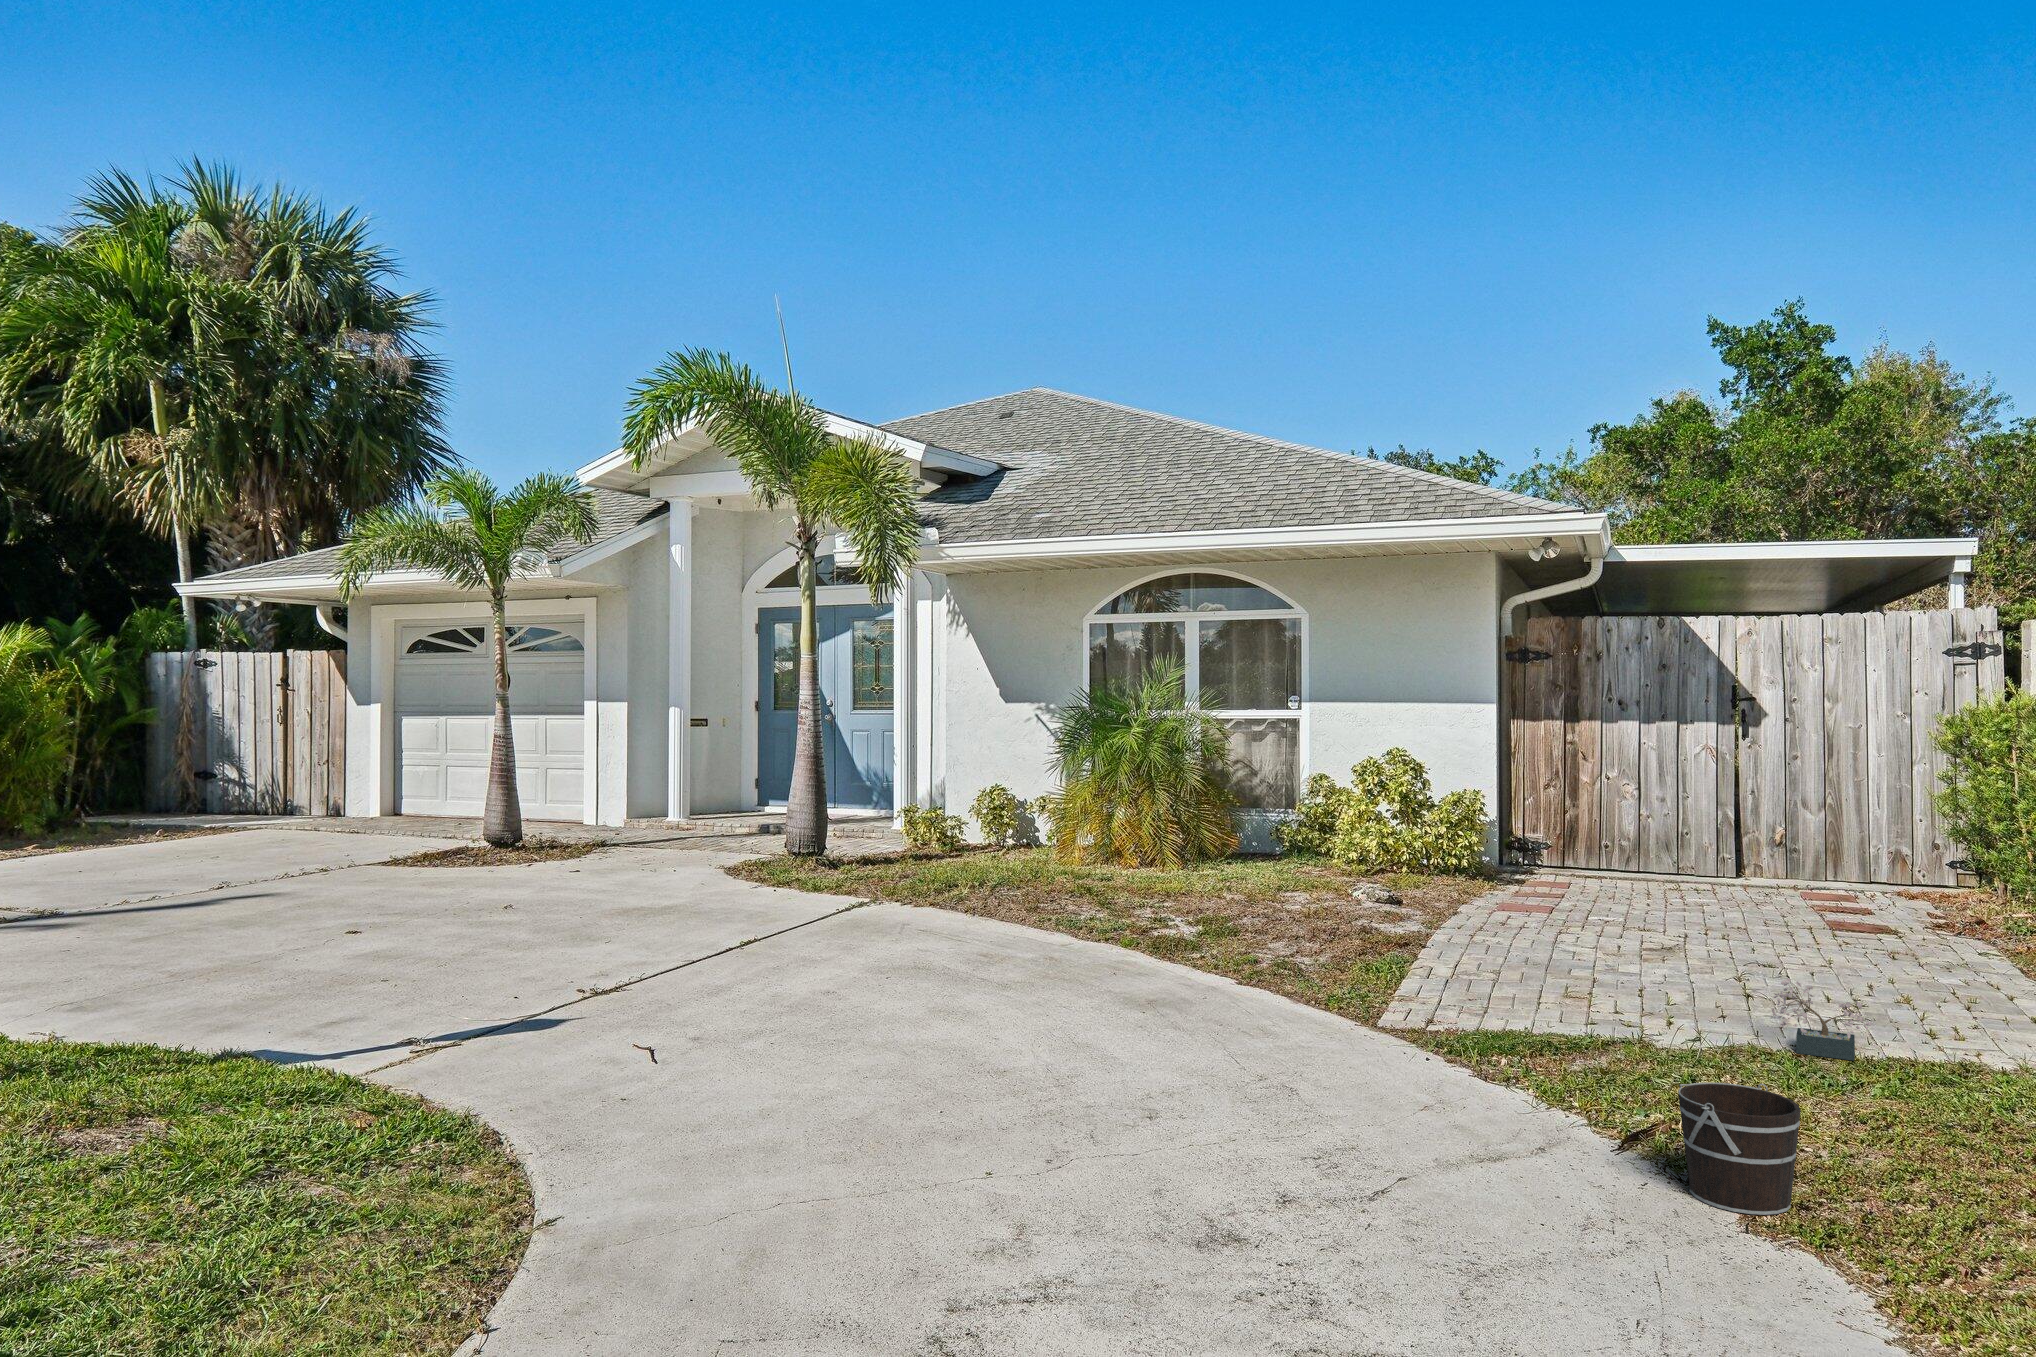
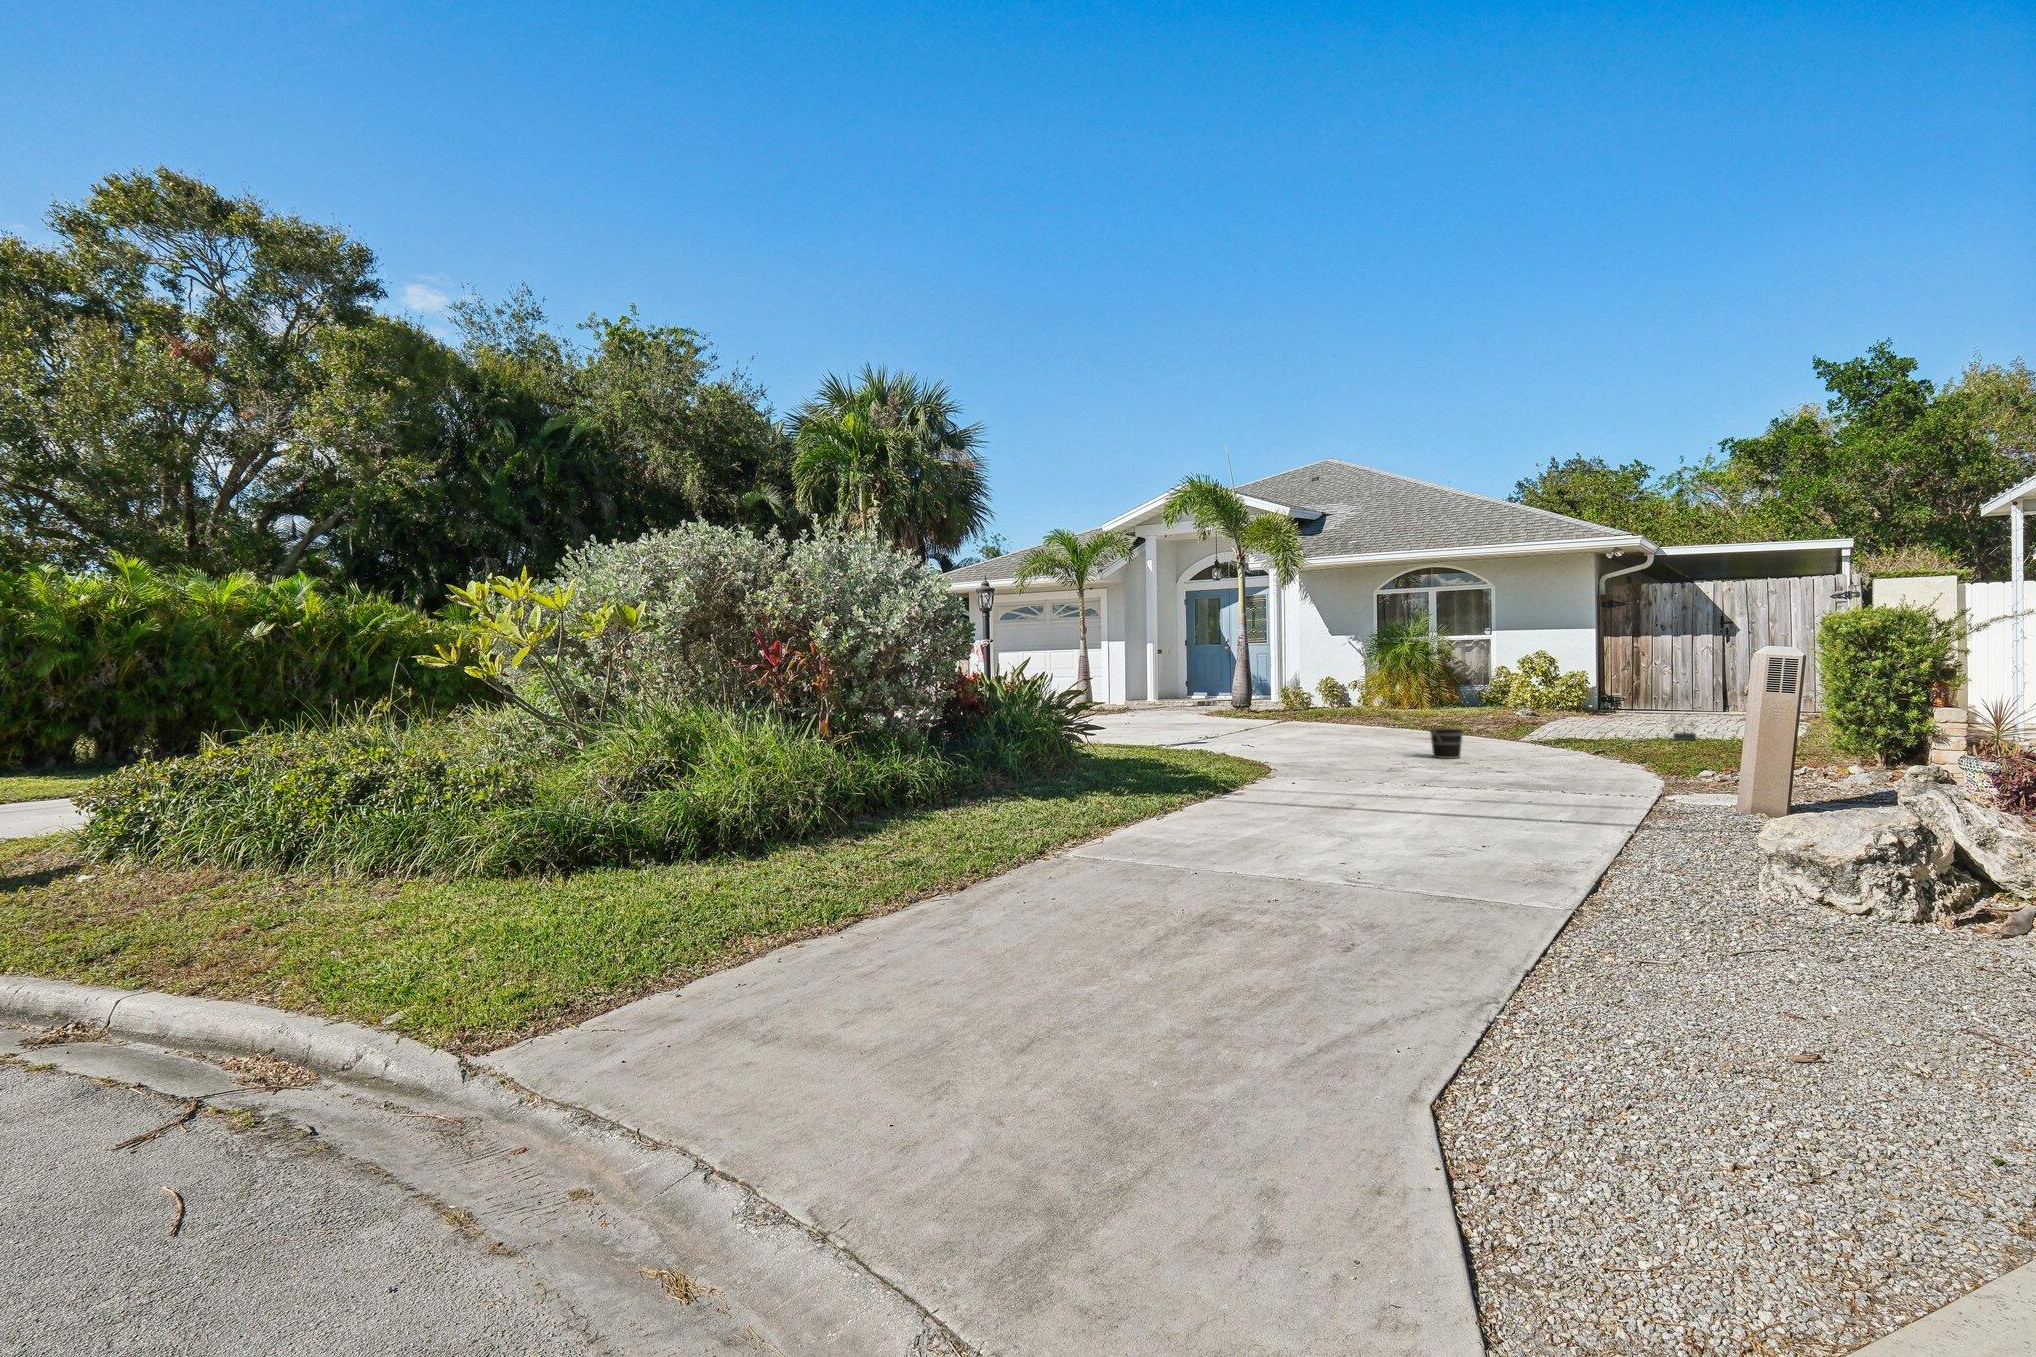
bucket: present [1678,1082,1801,1215] -> present [1430,728,1463,759]

